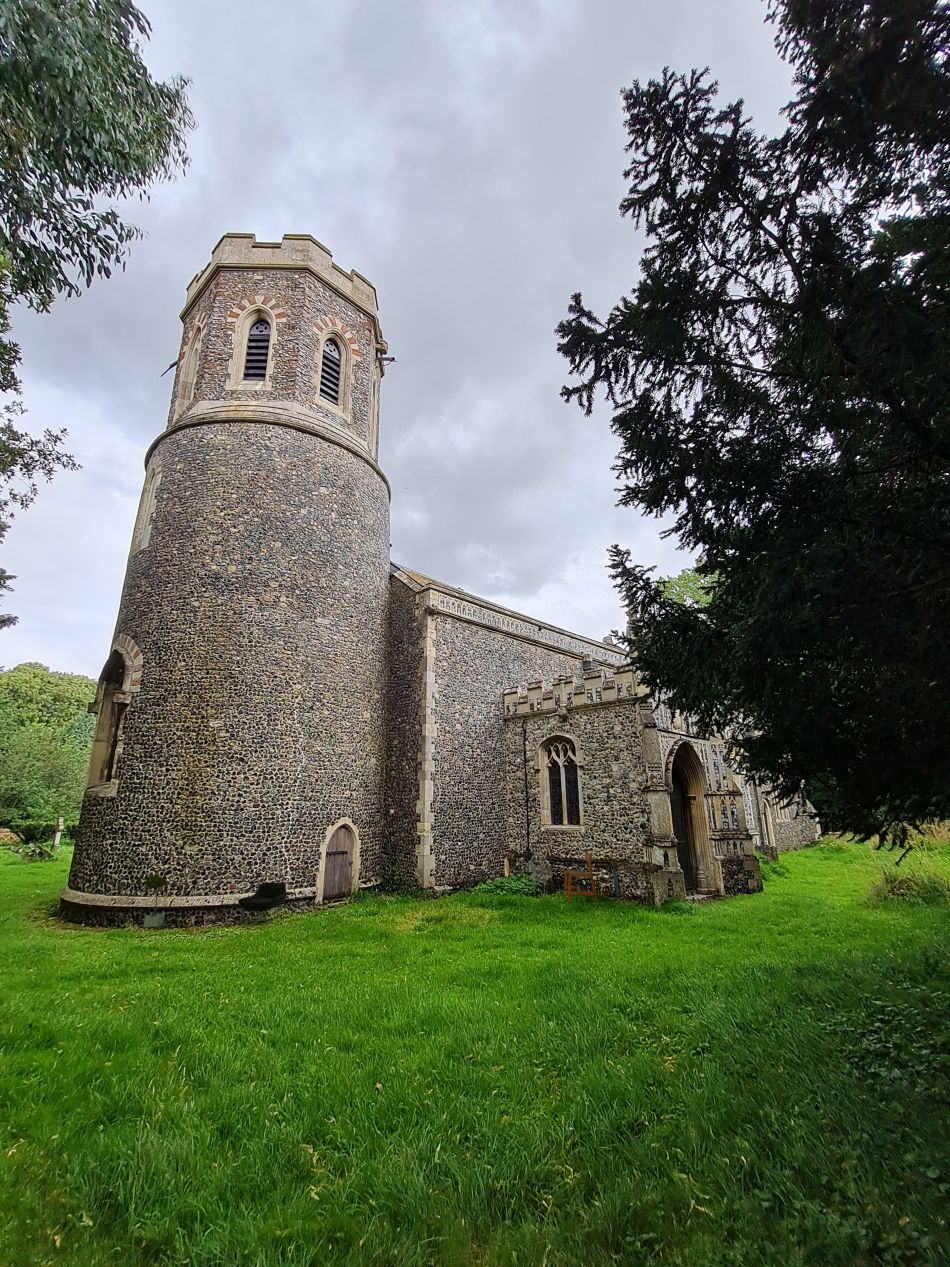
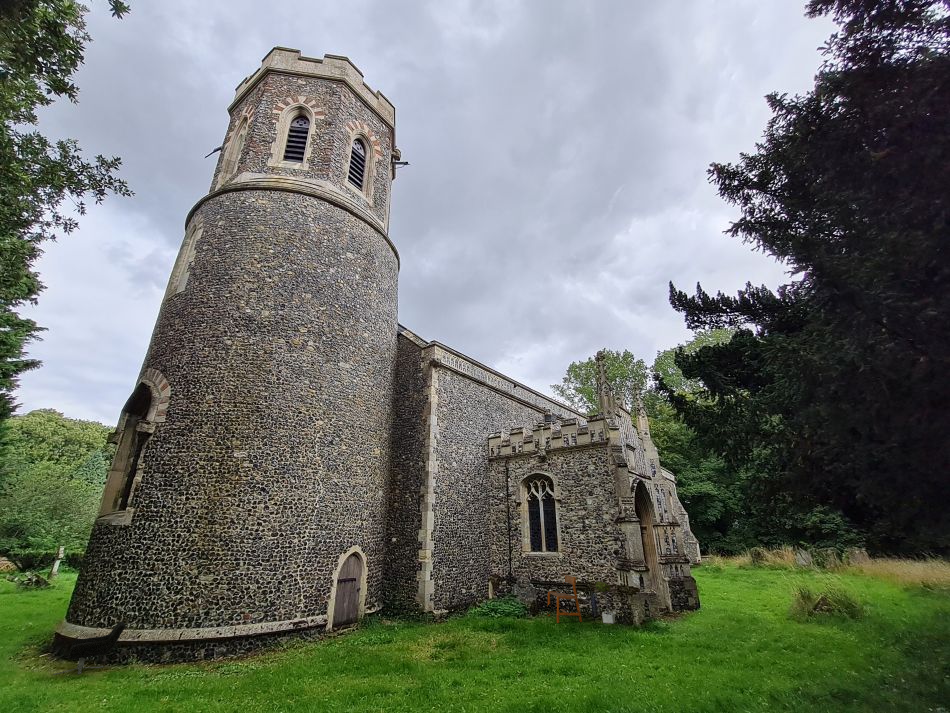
potted tree: present [144,875,167,927] -> present [596,581,616,623]
lounge chair: present [238,882,287,925] -> present [53,622,126,675]

